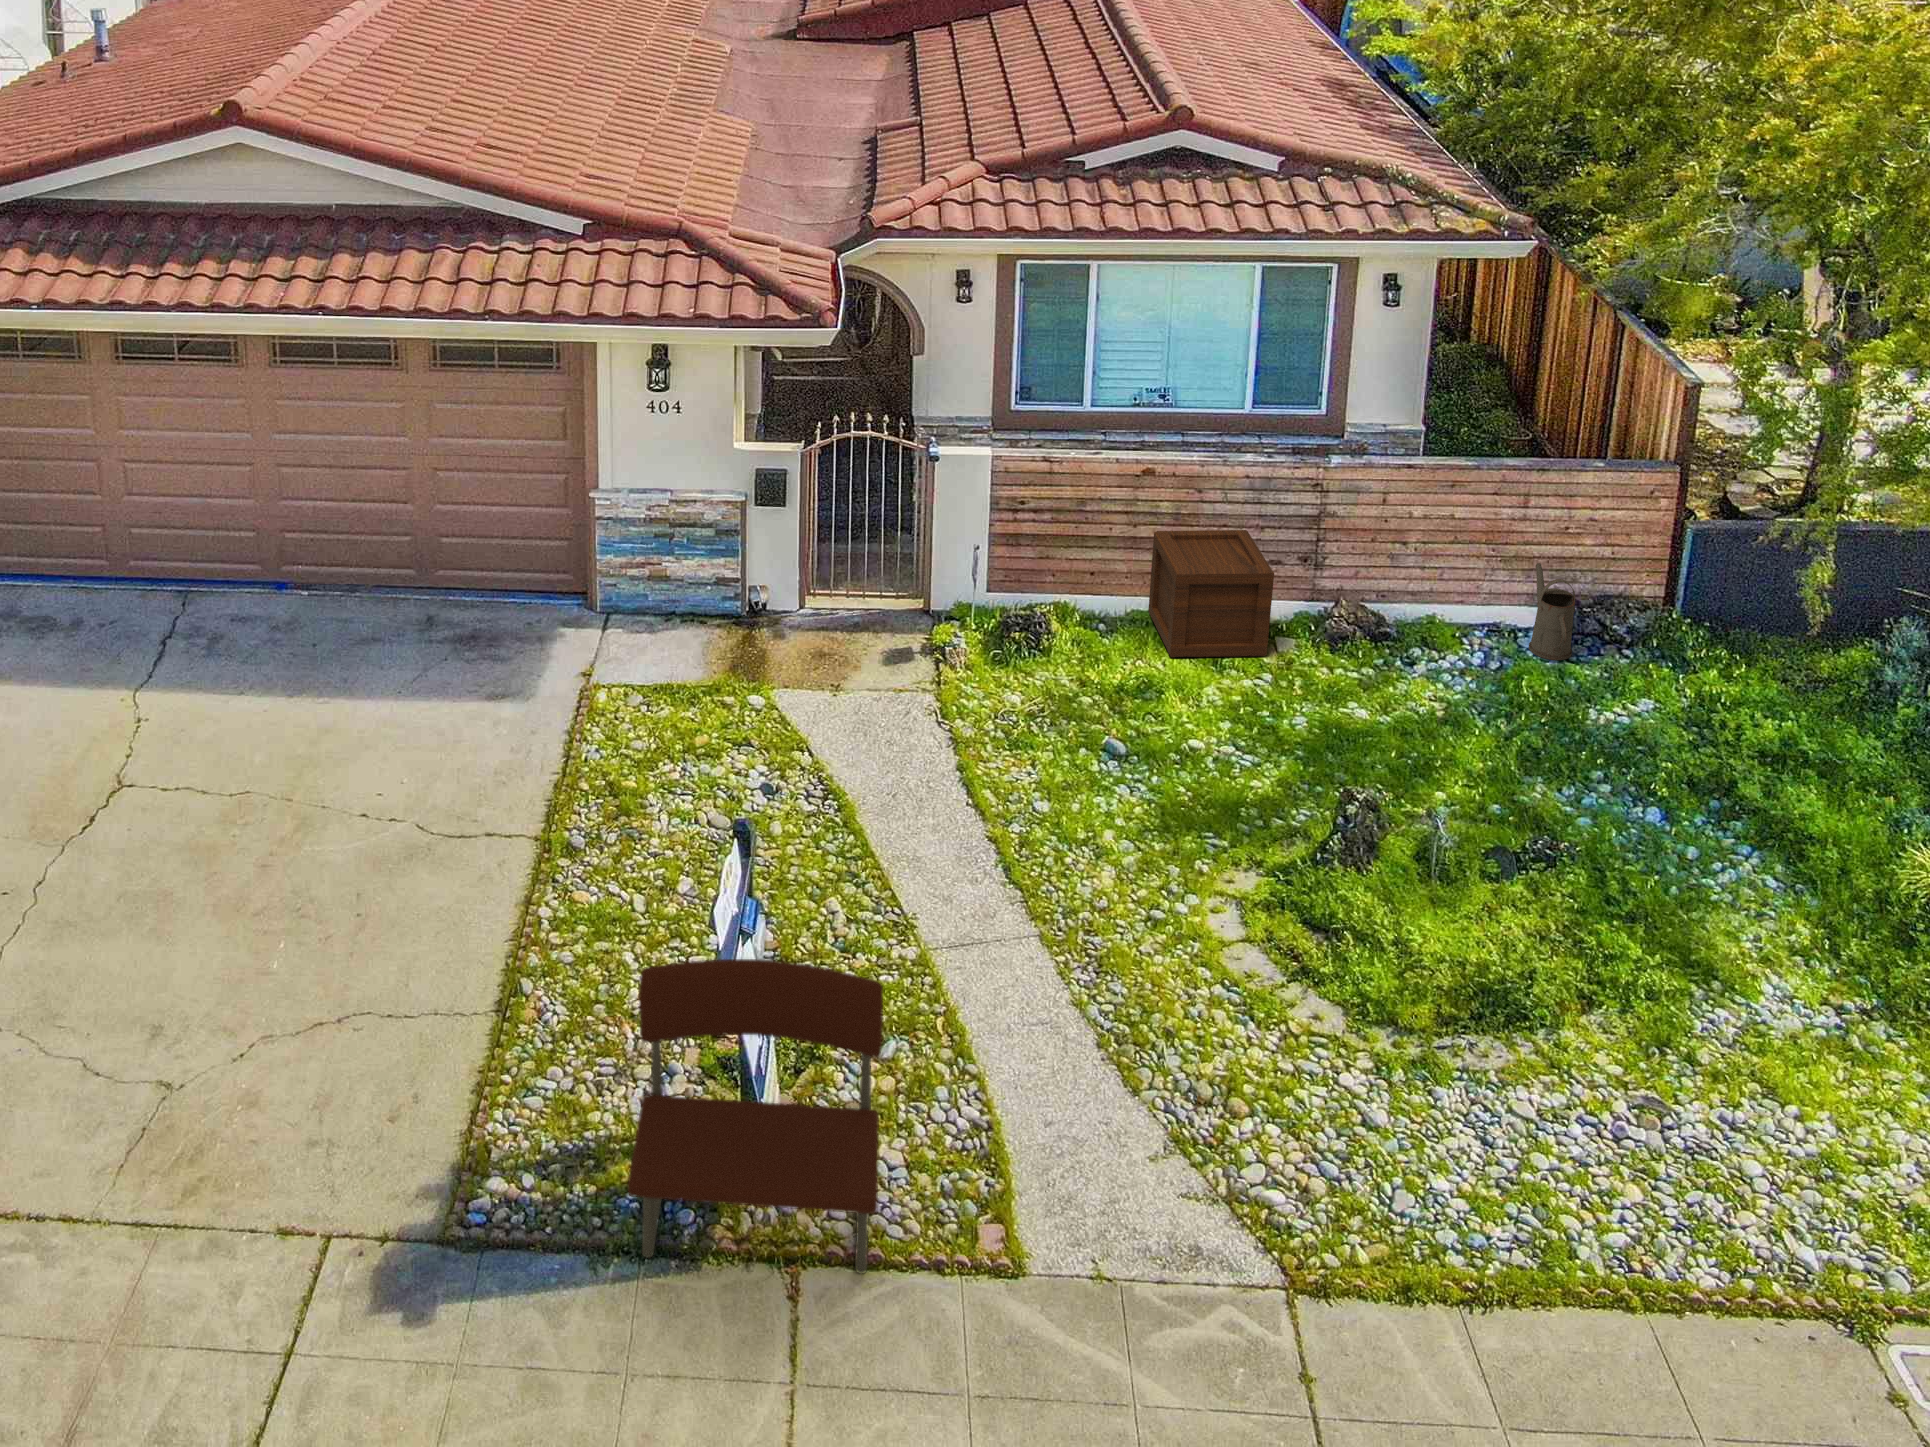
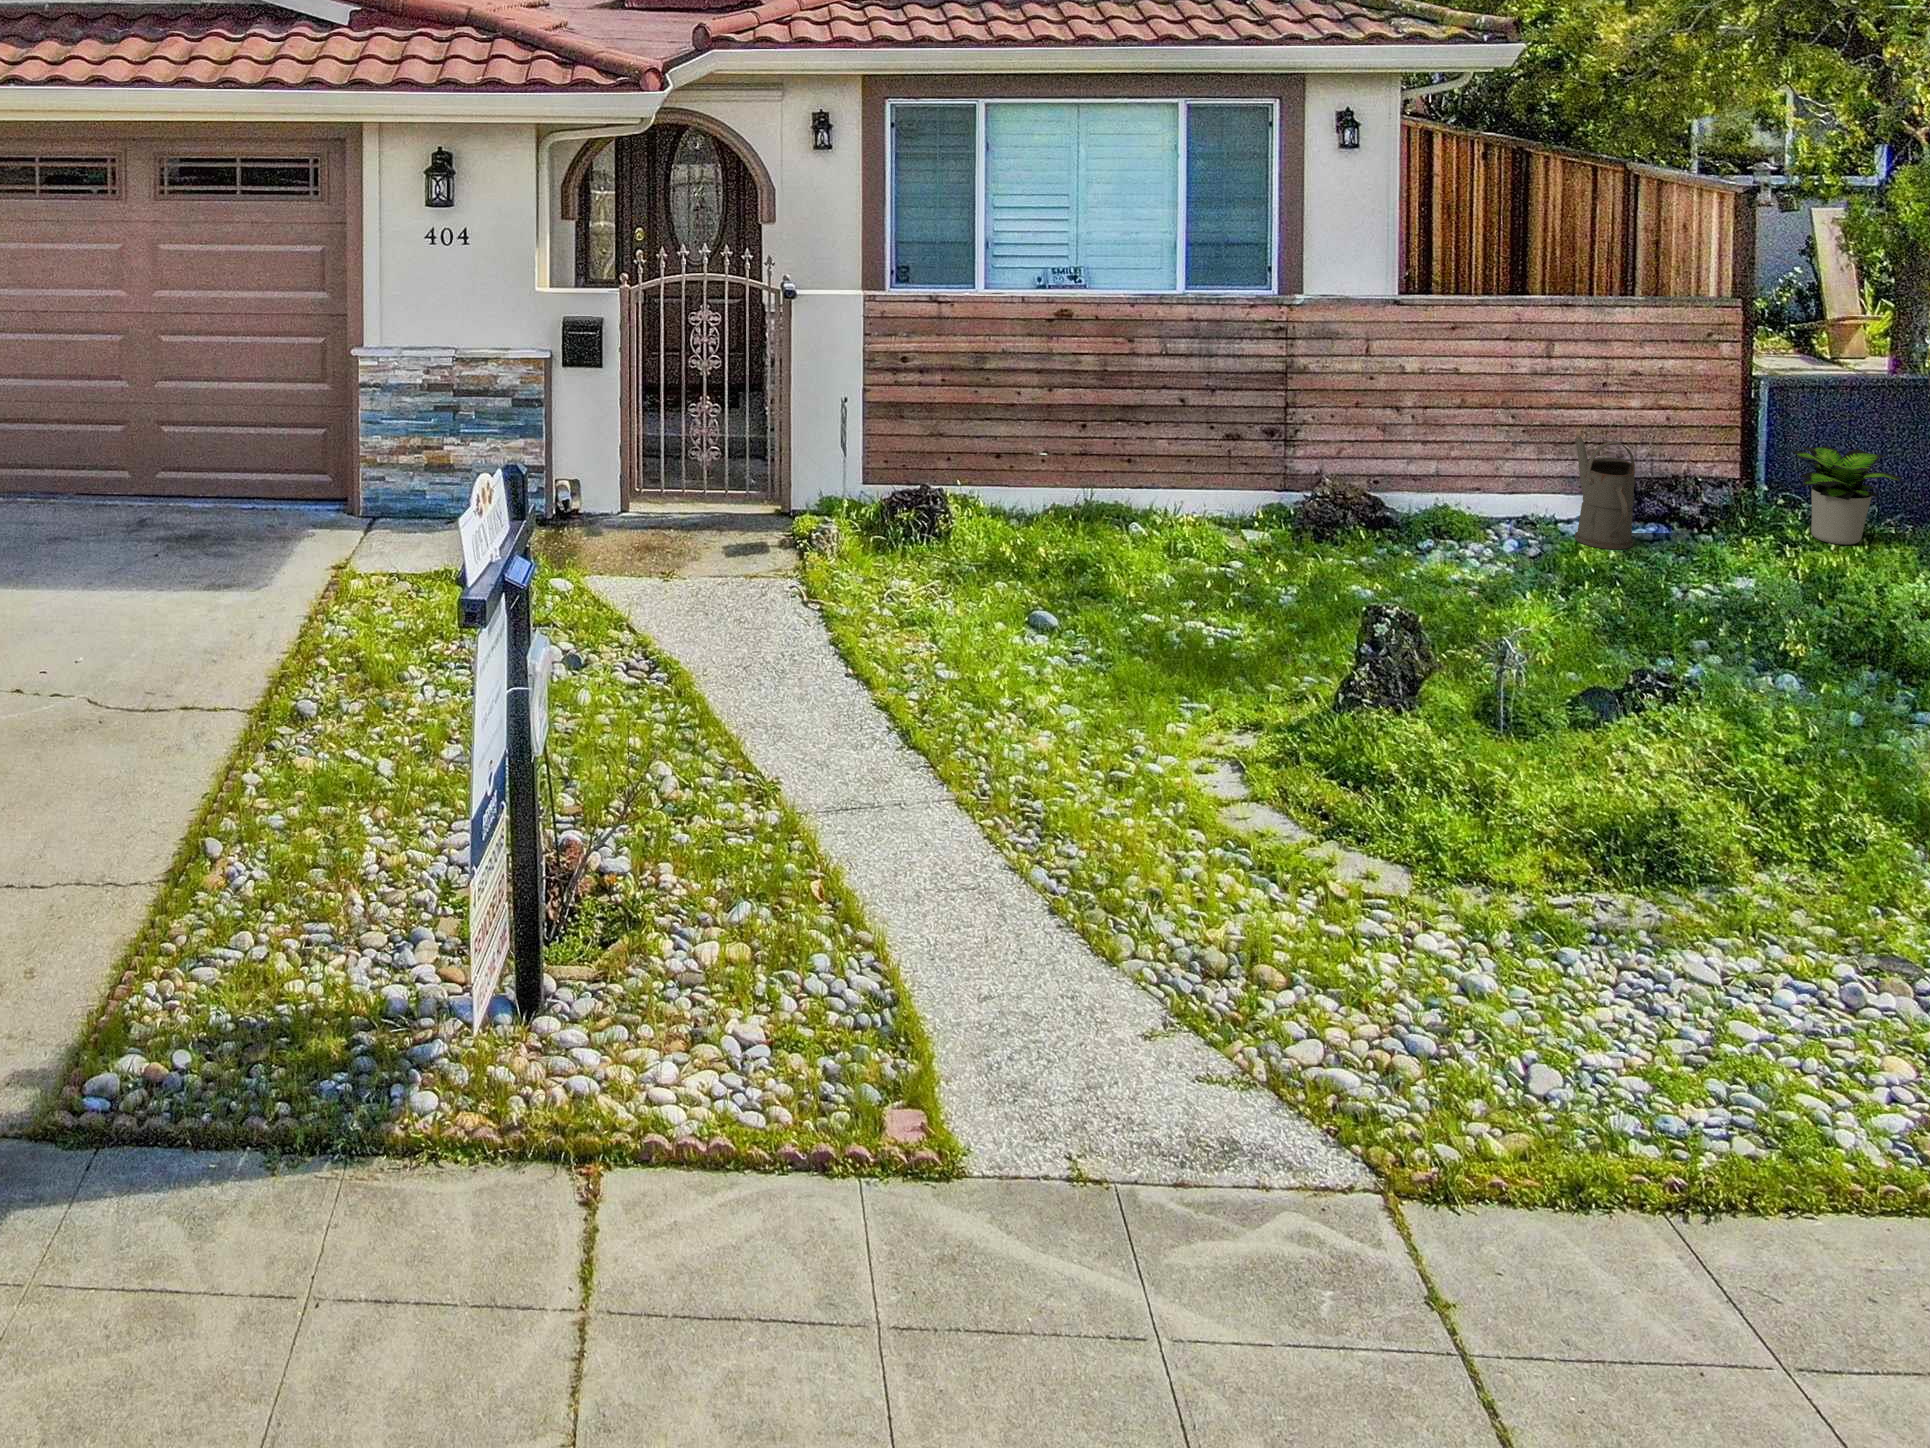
wooden crate: present [1148,530,1274,657] -> none [1073,394,1241,547]
potted plant: none [1699,574,1781,655] -> present [1793,446,1902,545]
bench: present [628,959,883,1274] -> none [323,679,731,1174]

